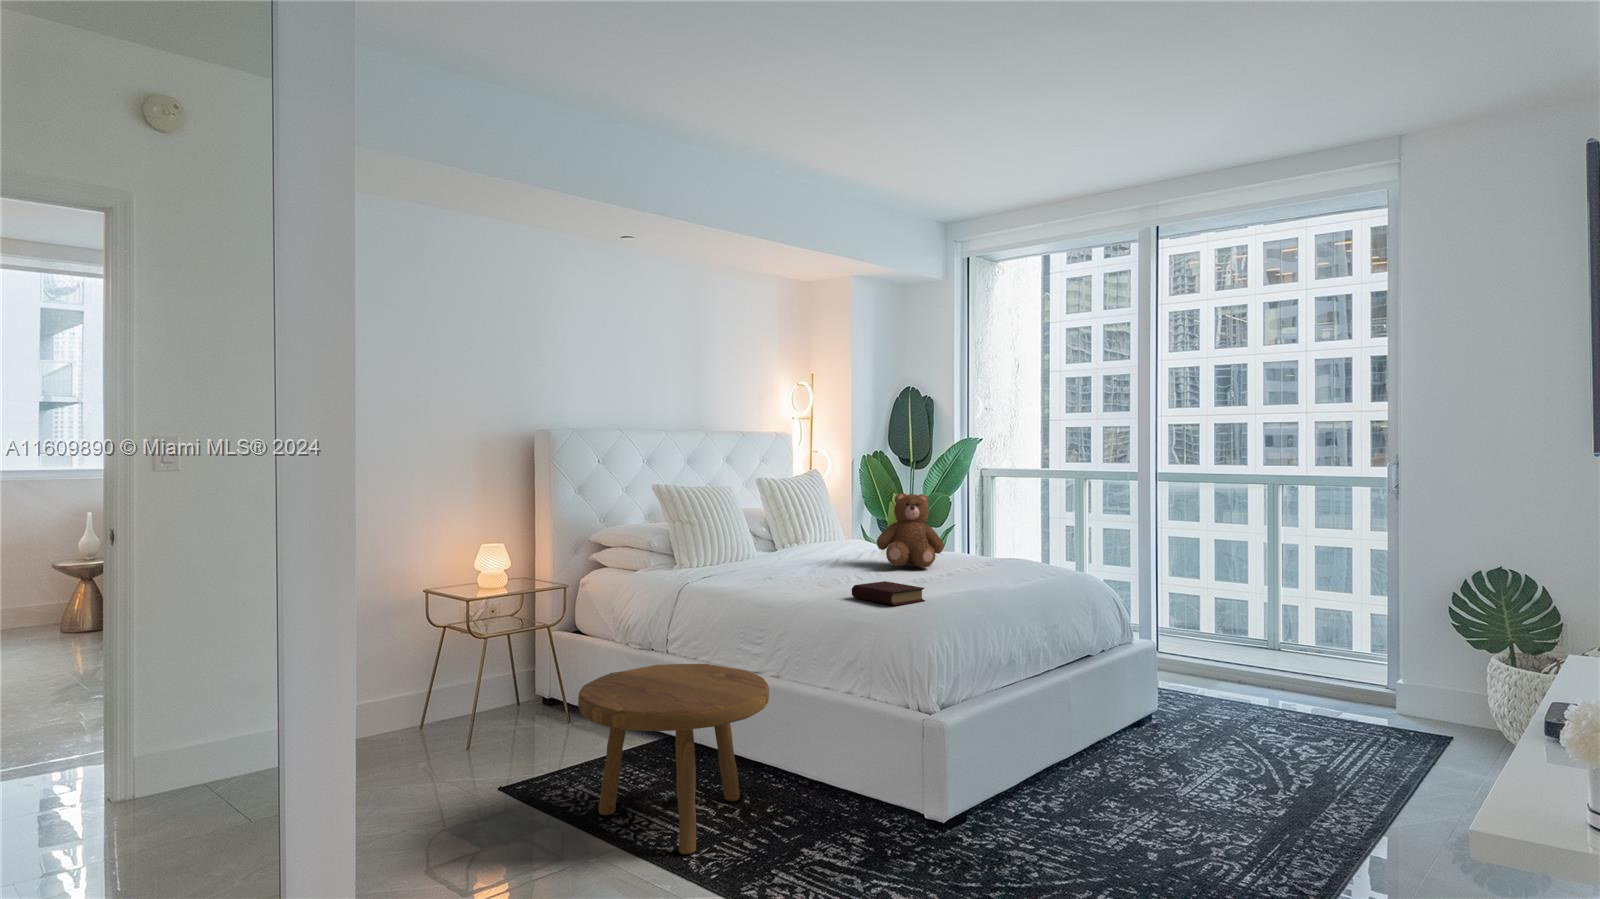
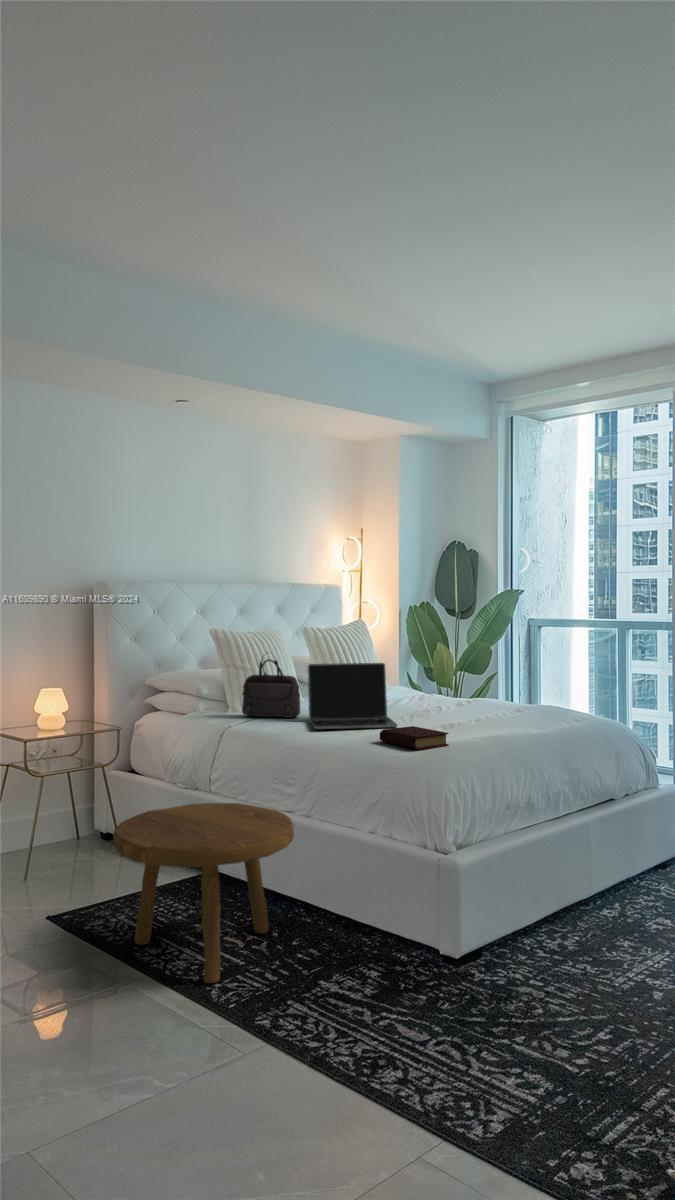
teddy bear: present [876,493,944,567] -> none [411,641,477,714]
handbag: none [698,505,760,574] -> present [242,658,300,718]
laptop: none [769,515,866,585] -> present [308,663,397,729]

